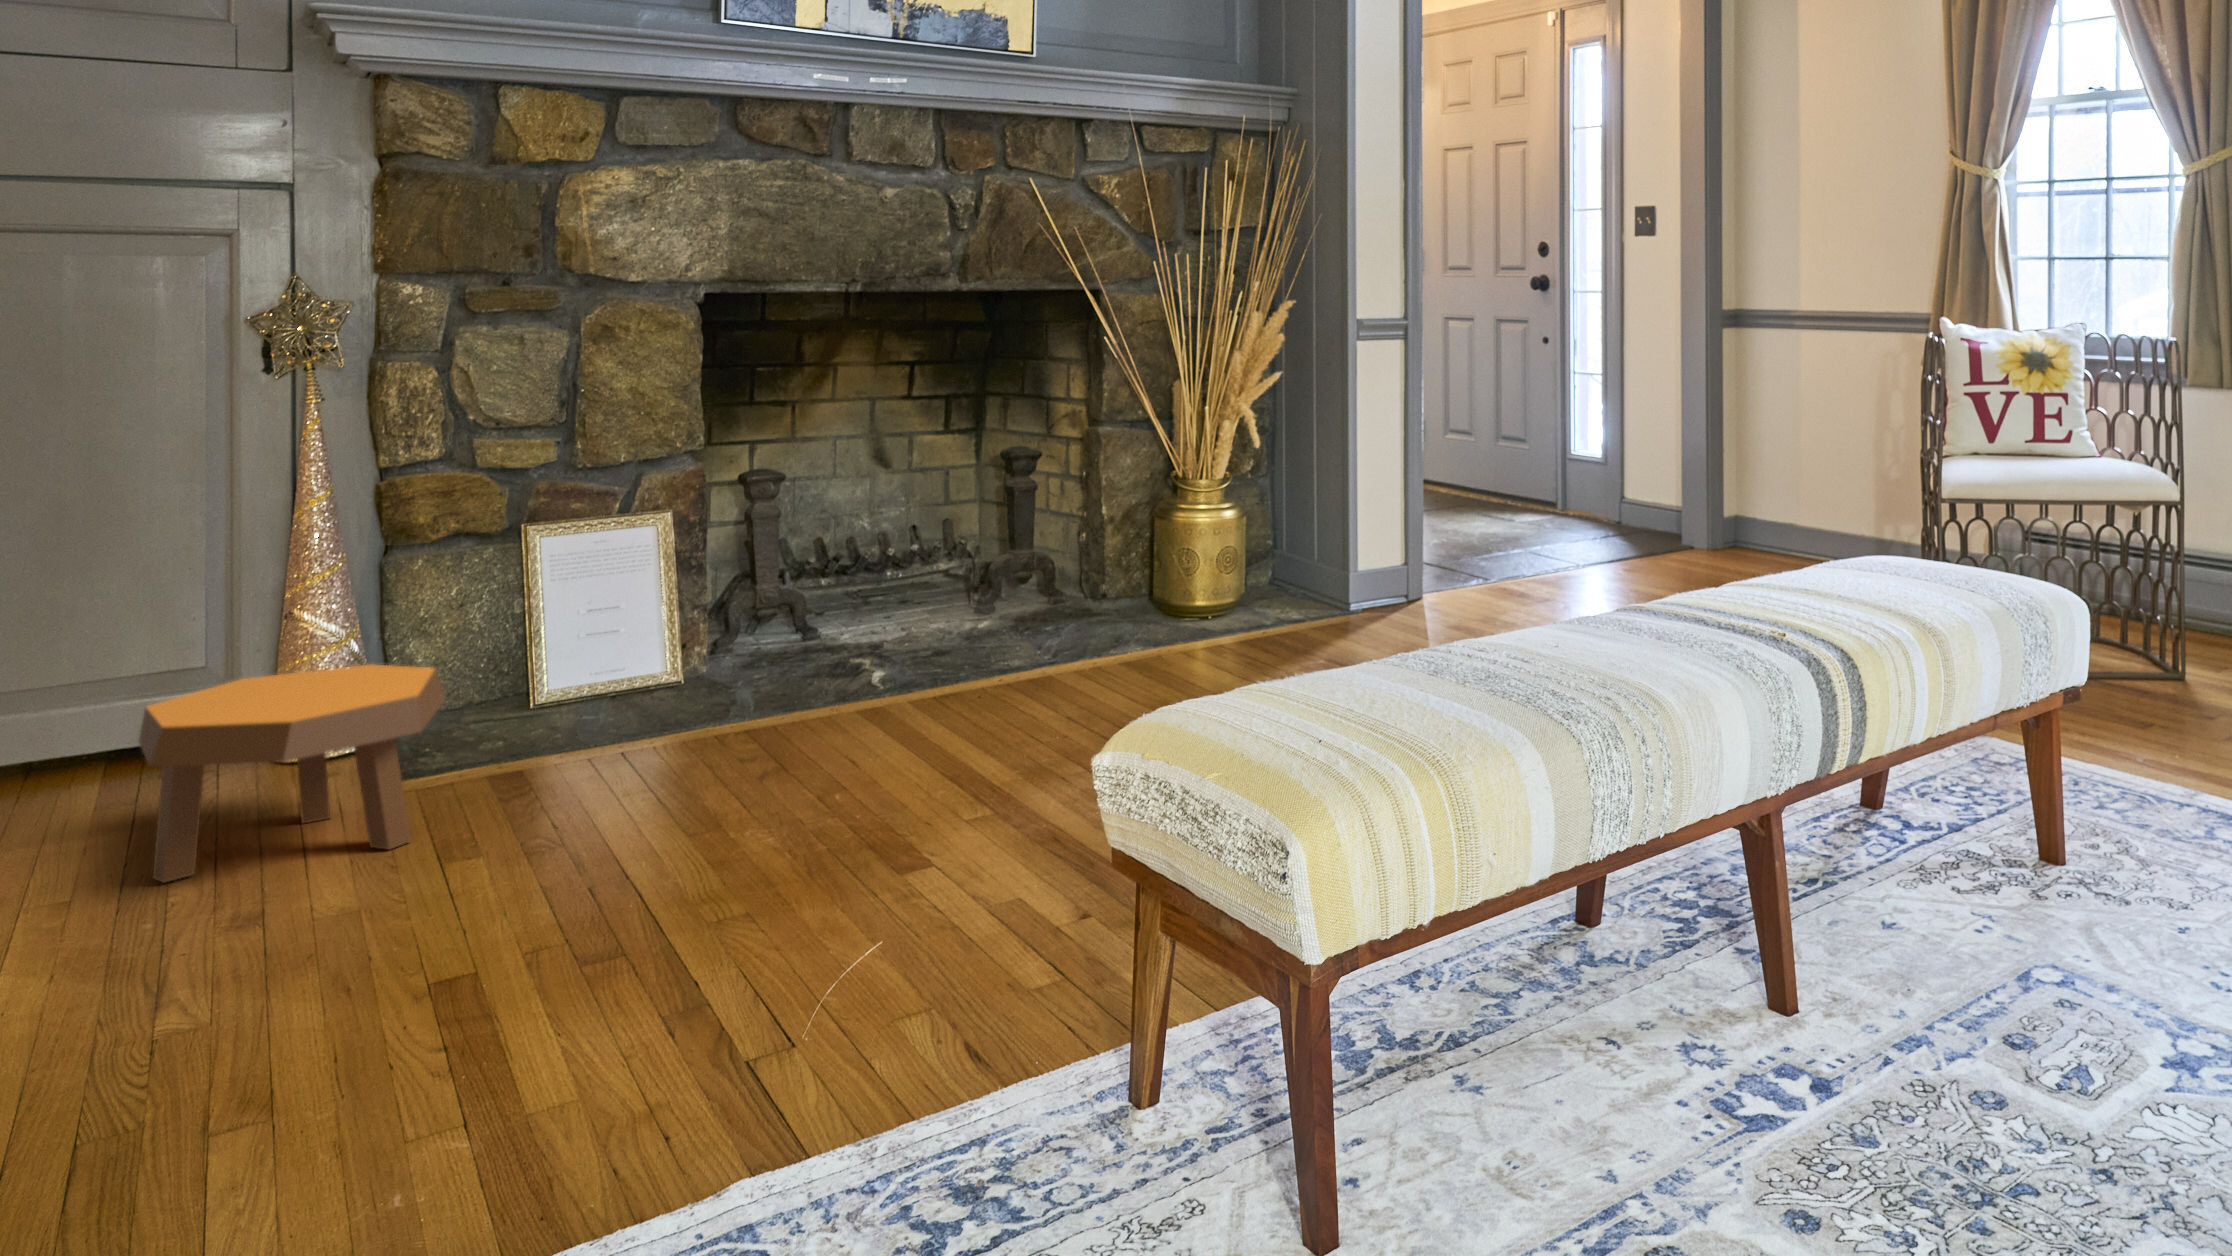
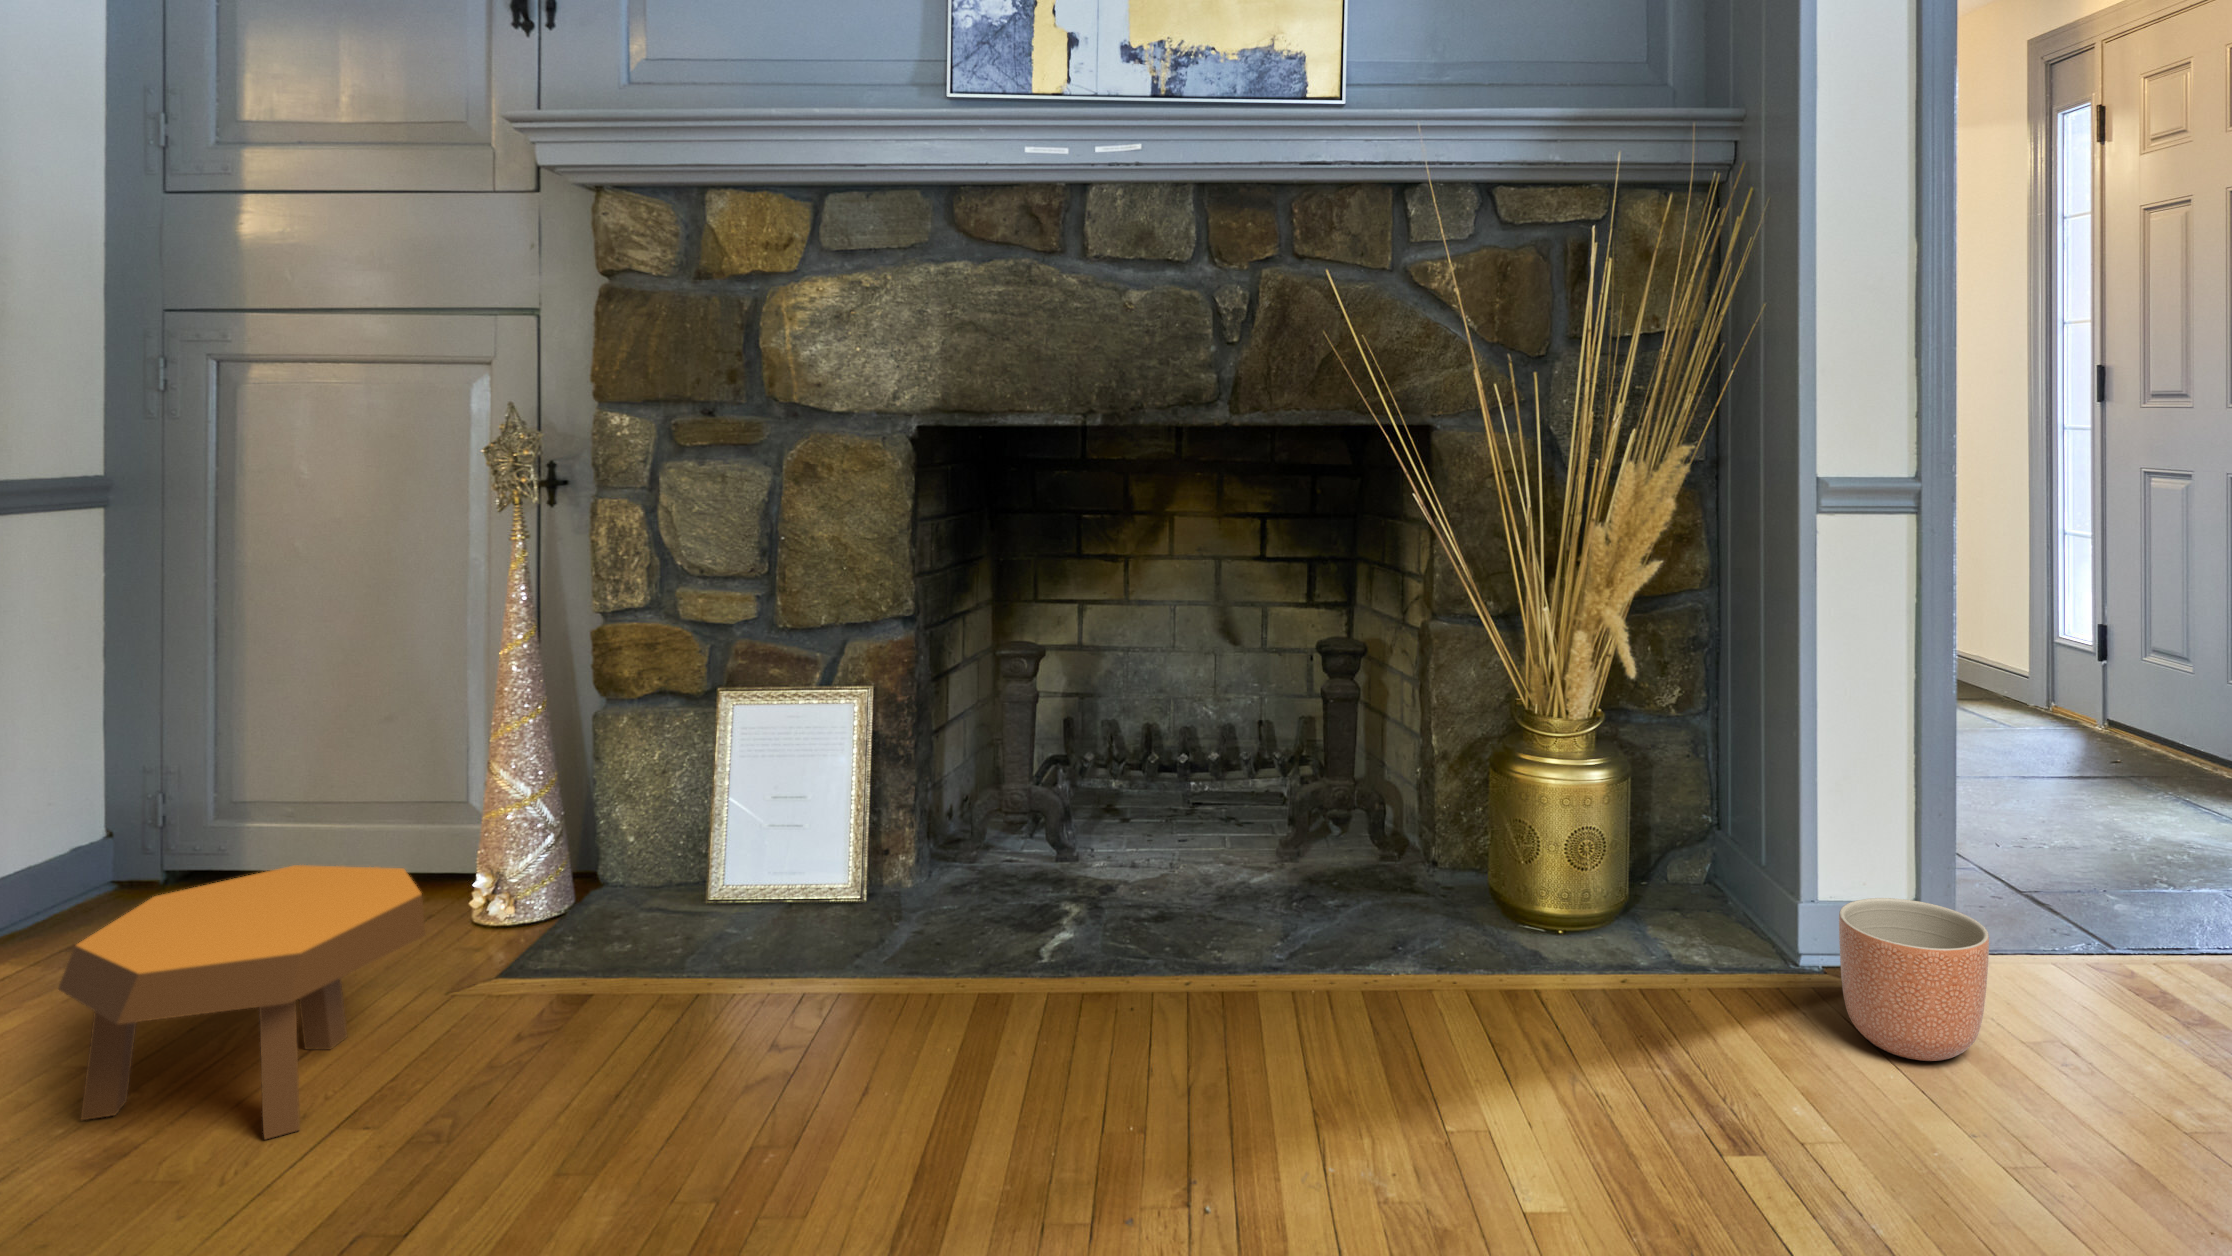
planter: none [1388,551,1462,628] -> present [1839,898,1989,1061]

